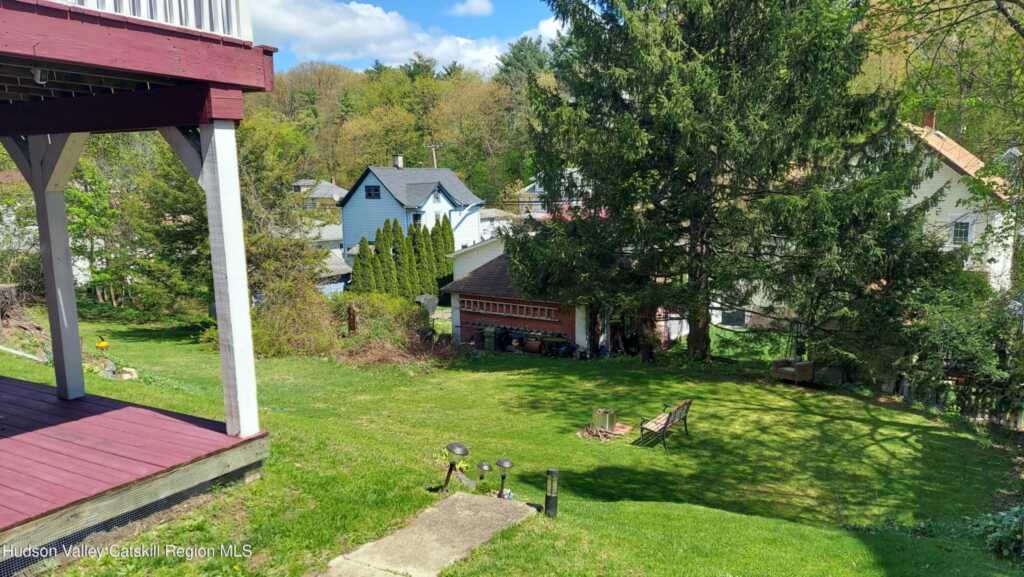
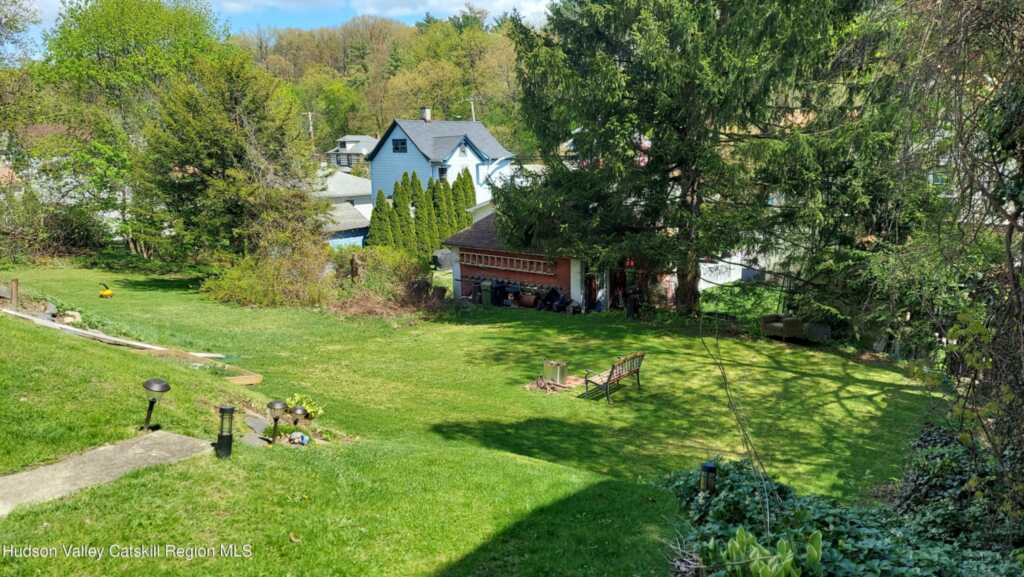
round table: present [540,336,569,358] -> none [533,289,564,311]

